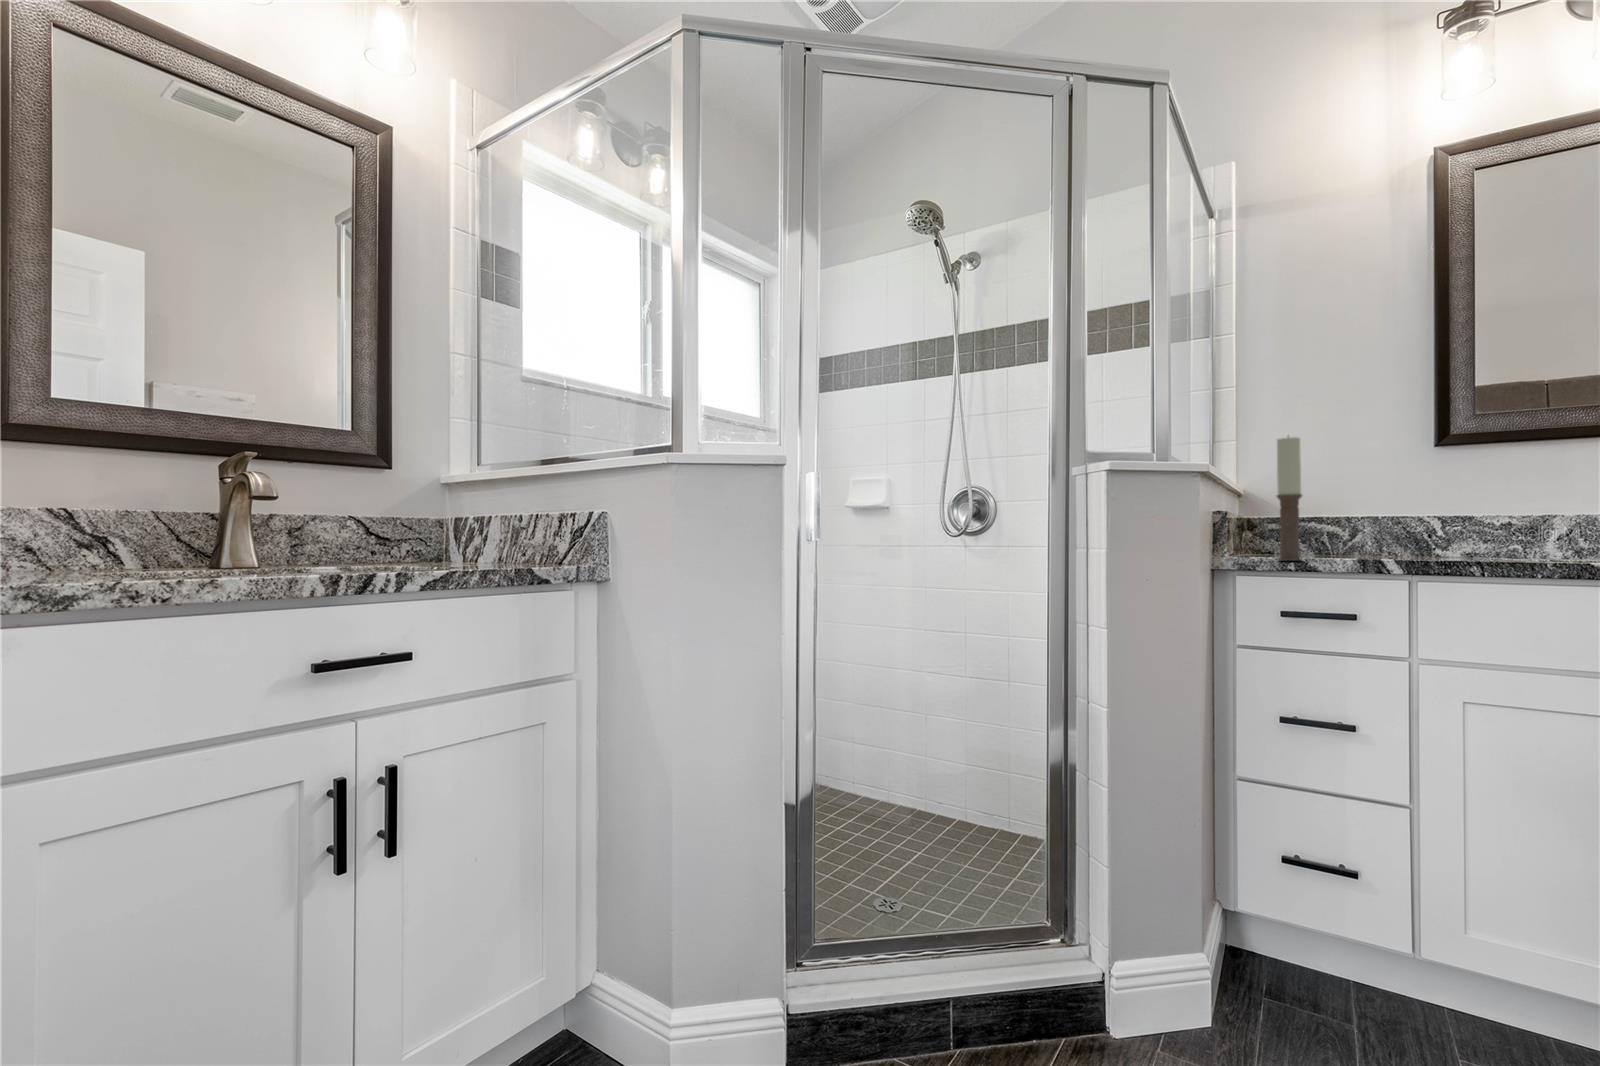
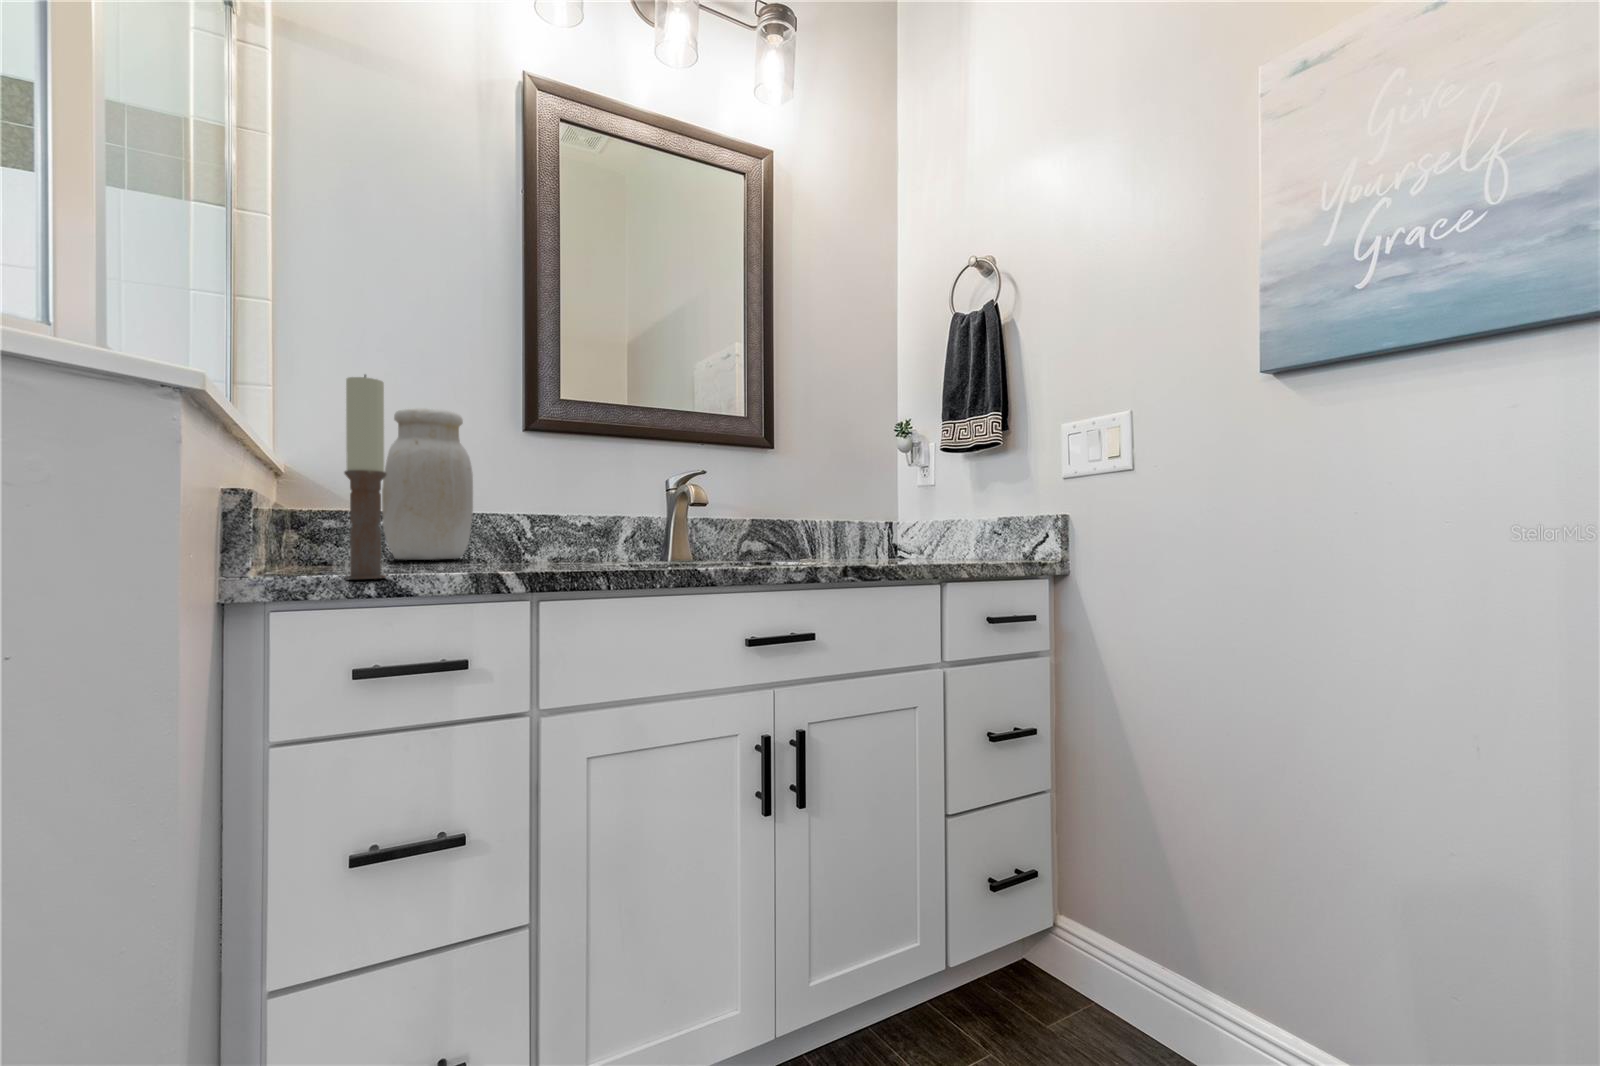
jar: none [1310,439,1383,552] -> present [382,408,473,560]

